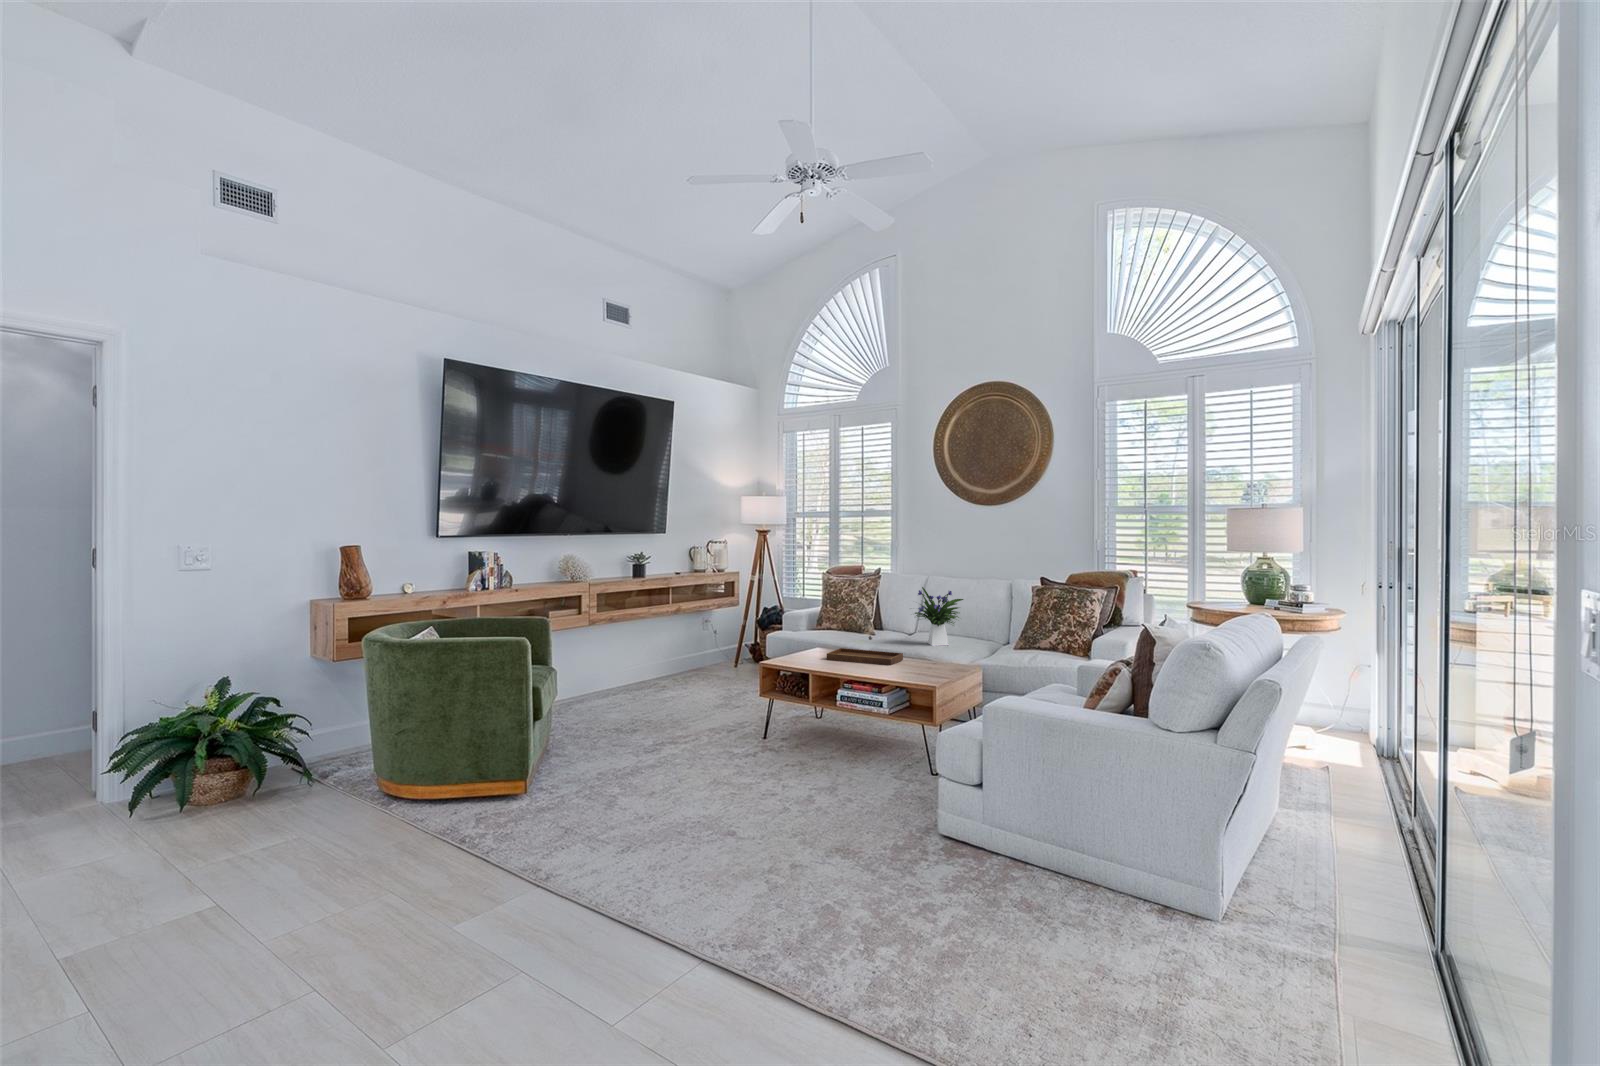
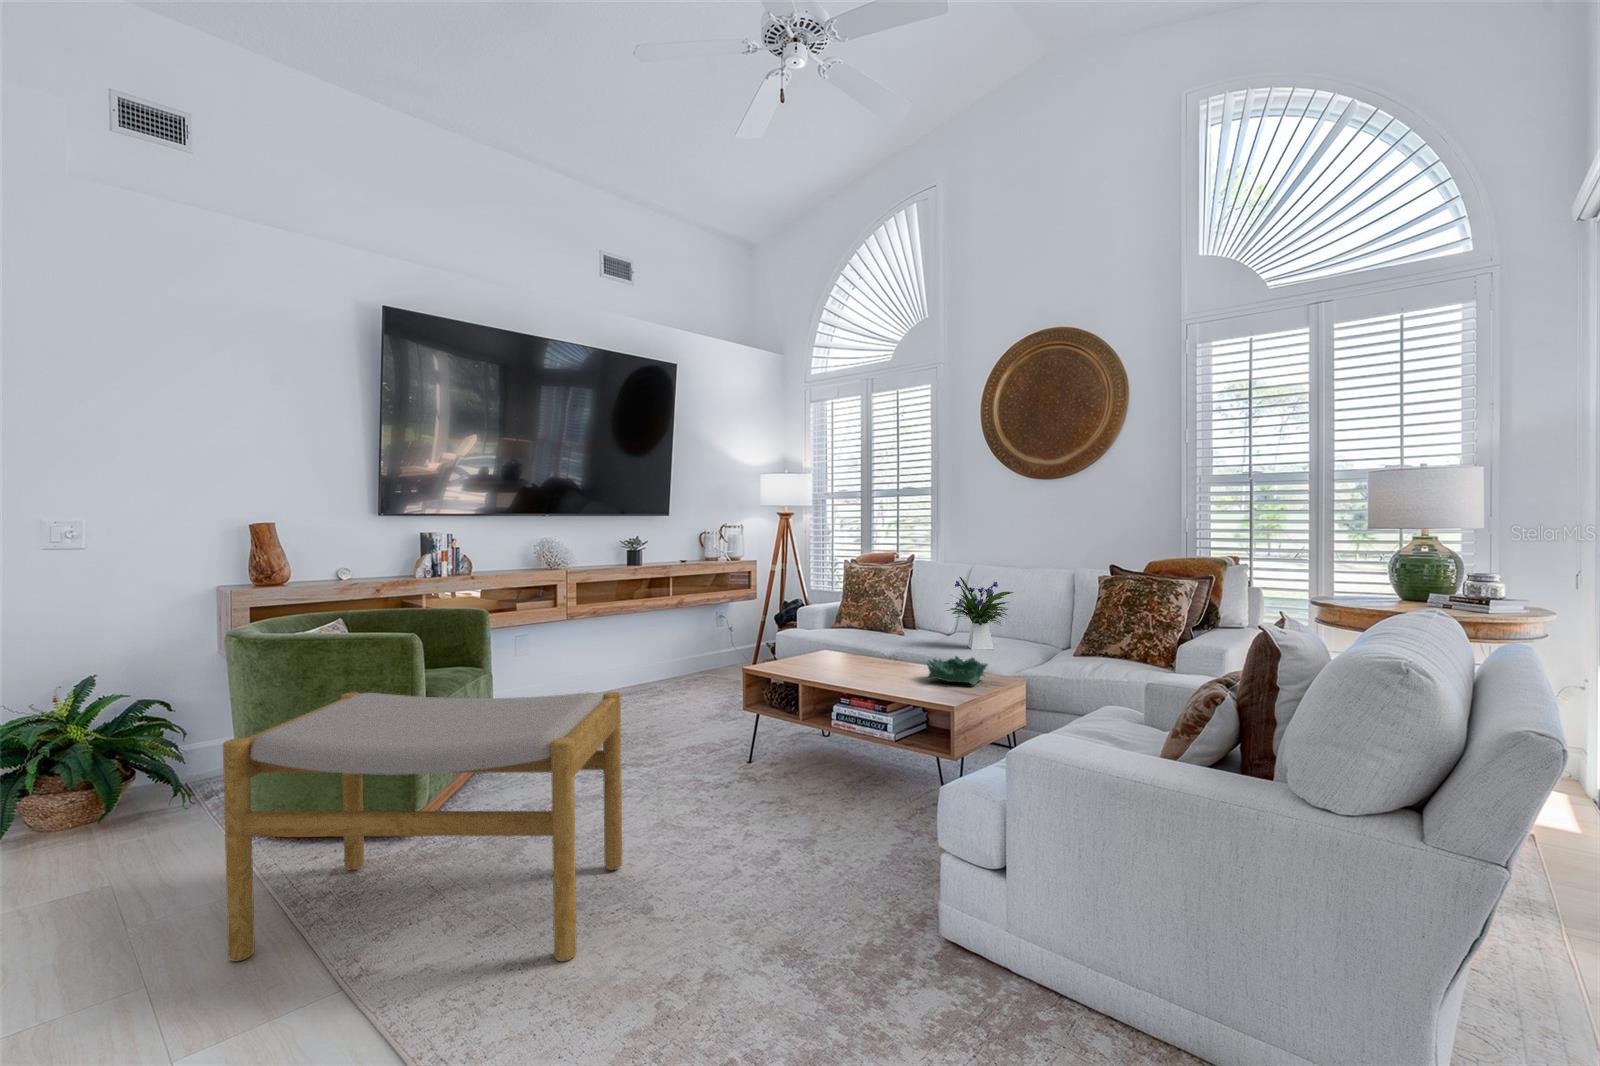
tray: present [827,636,903,665] -> none [829,637,926,676]
decorative bowl: none [908,650,954,672] -> present [927,656,988,685]
footstool: none [441,679,700,874] -> present [223,692,622,962]

